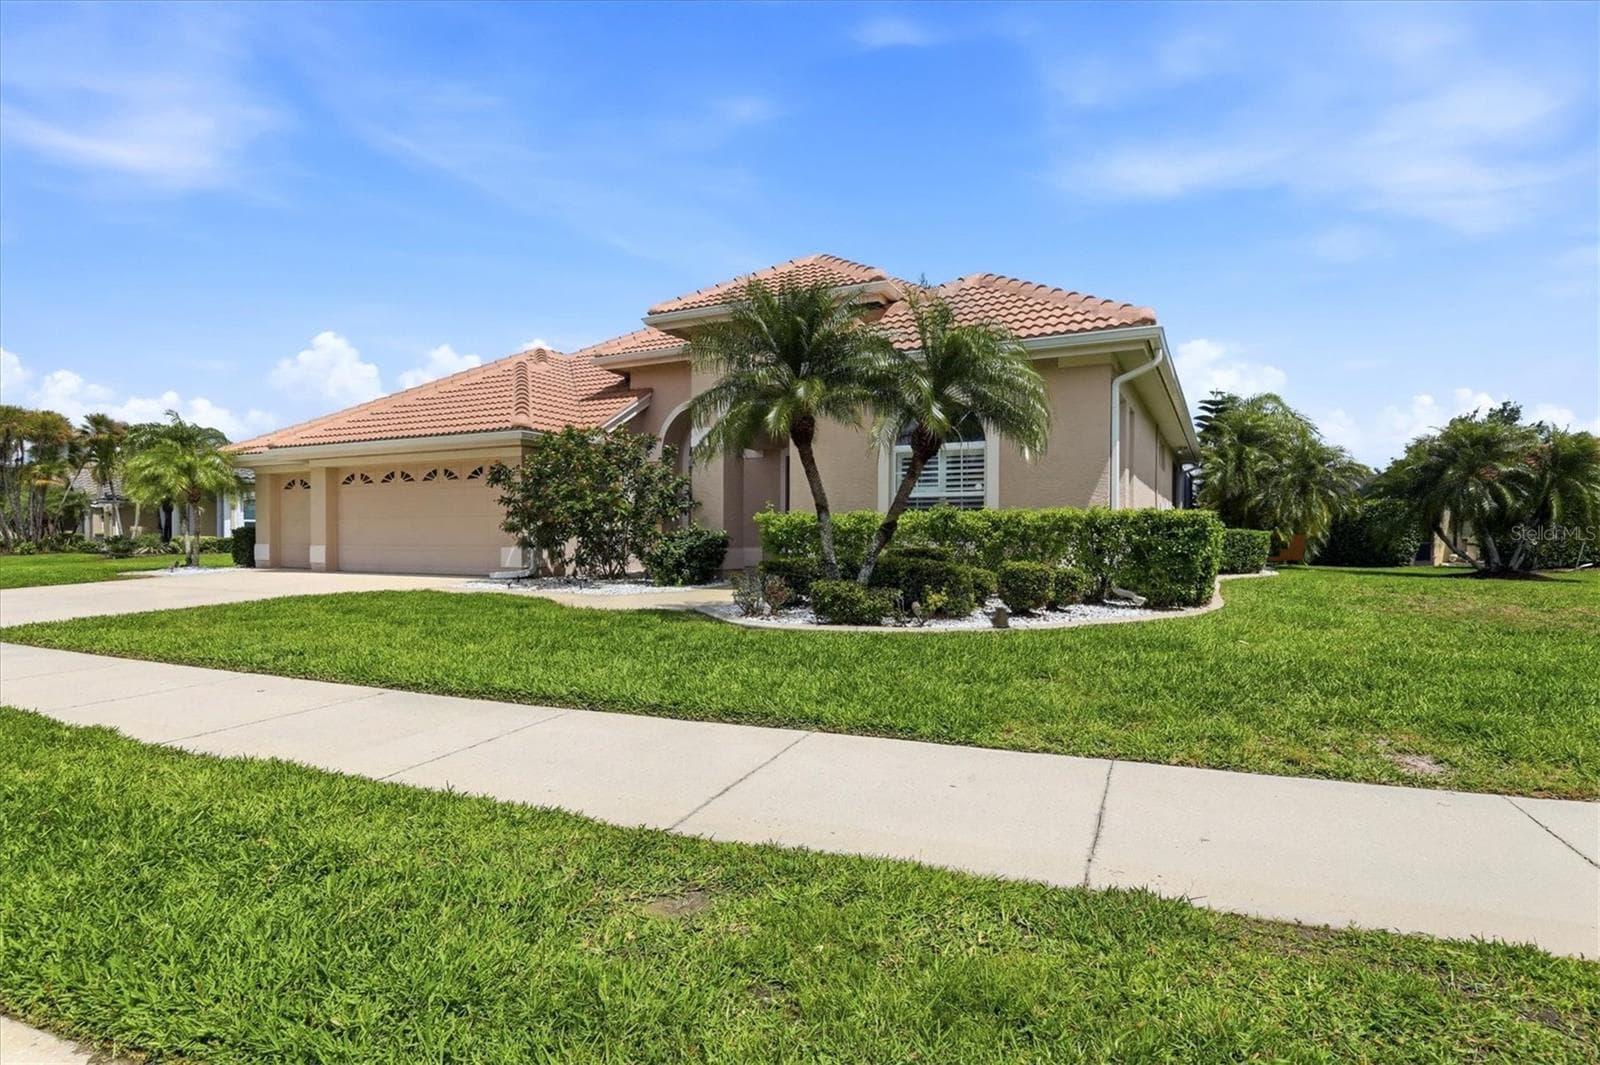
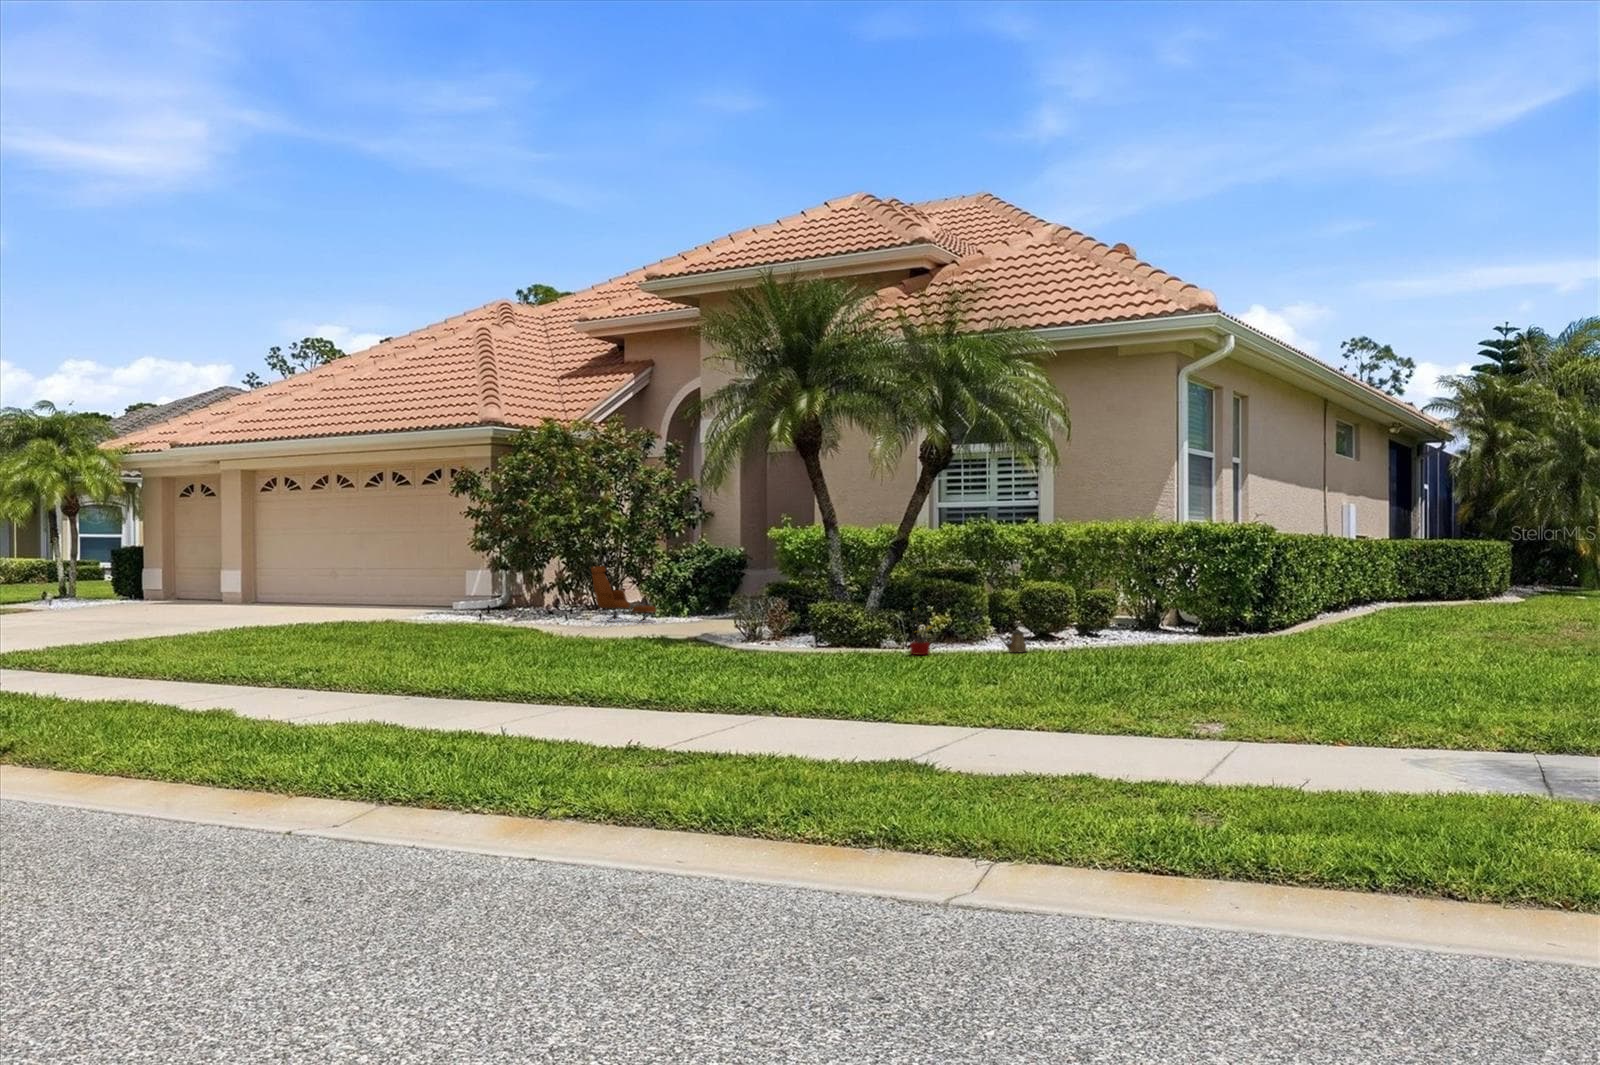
lounge chair: present [1267,535,1305,567] -> present [591,566,656,621]
decorative plant: none [904,584,930,630] -> present [910,613,932,655]

